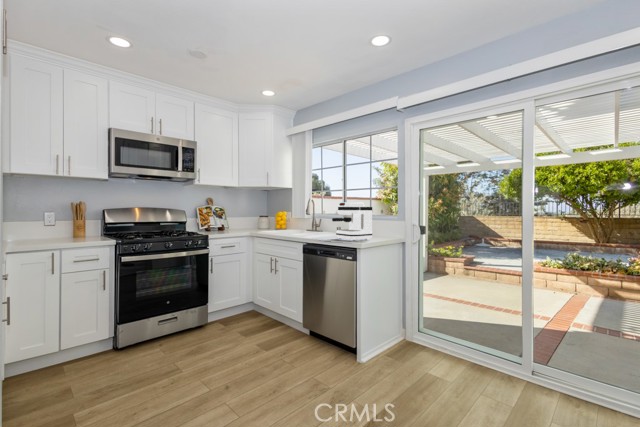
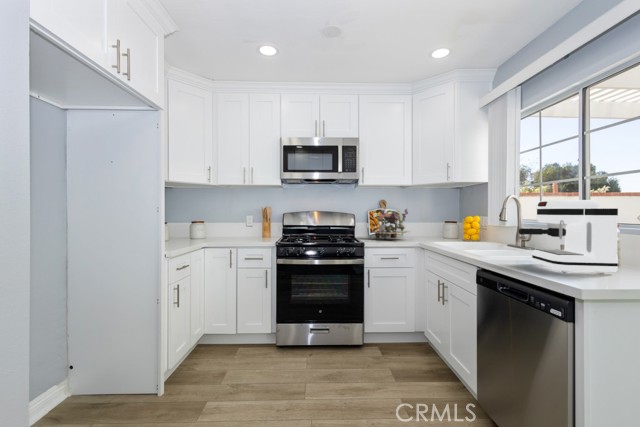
flower arrangement: none [202,206,237,232] -> present [373,209,408,238]

